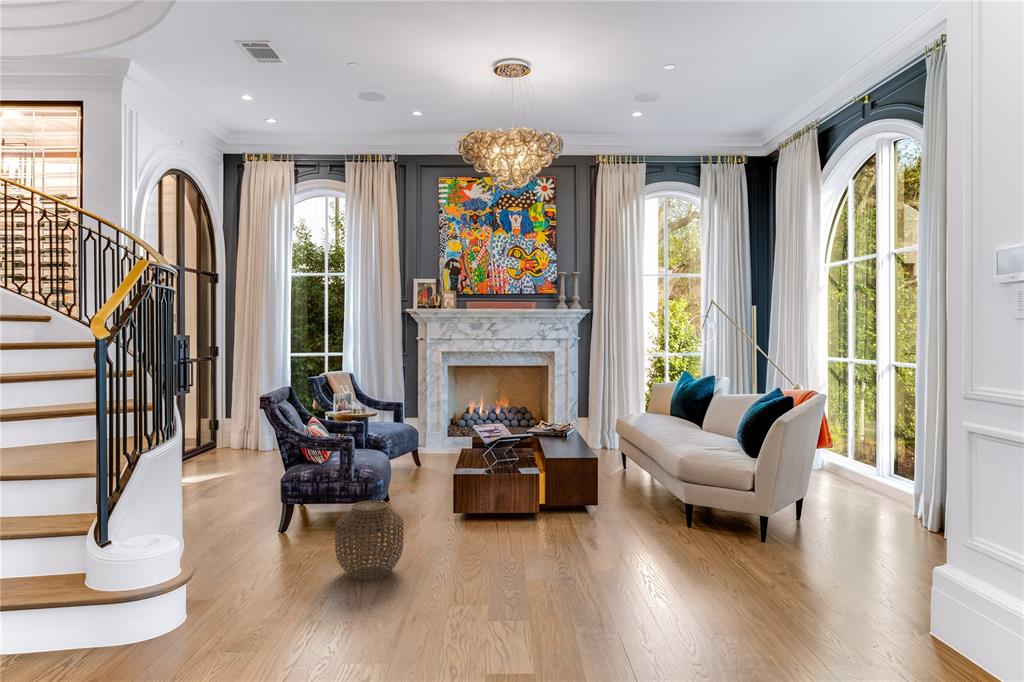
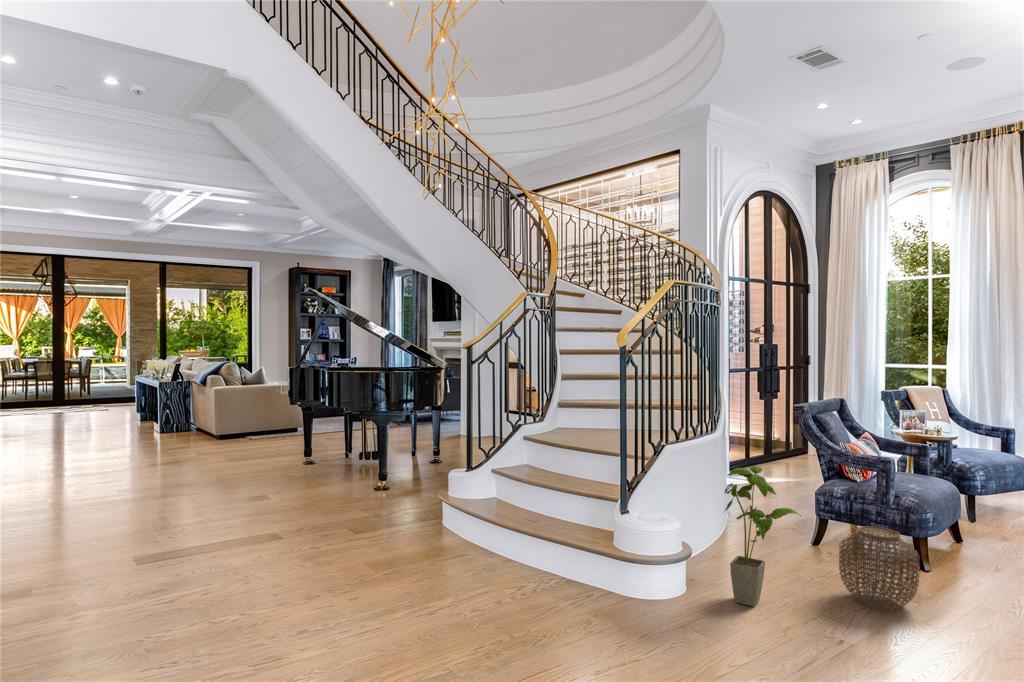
house plant: none [222,464,312,628] -> present [725,466,801,607]

